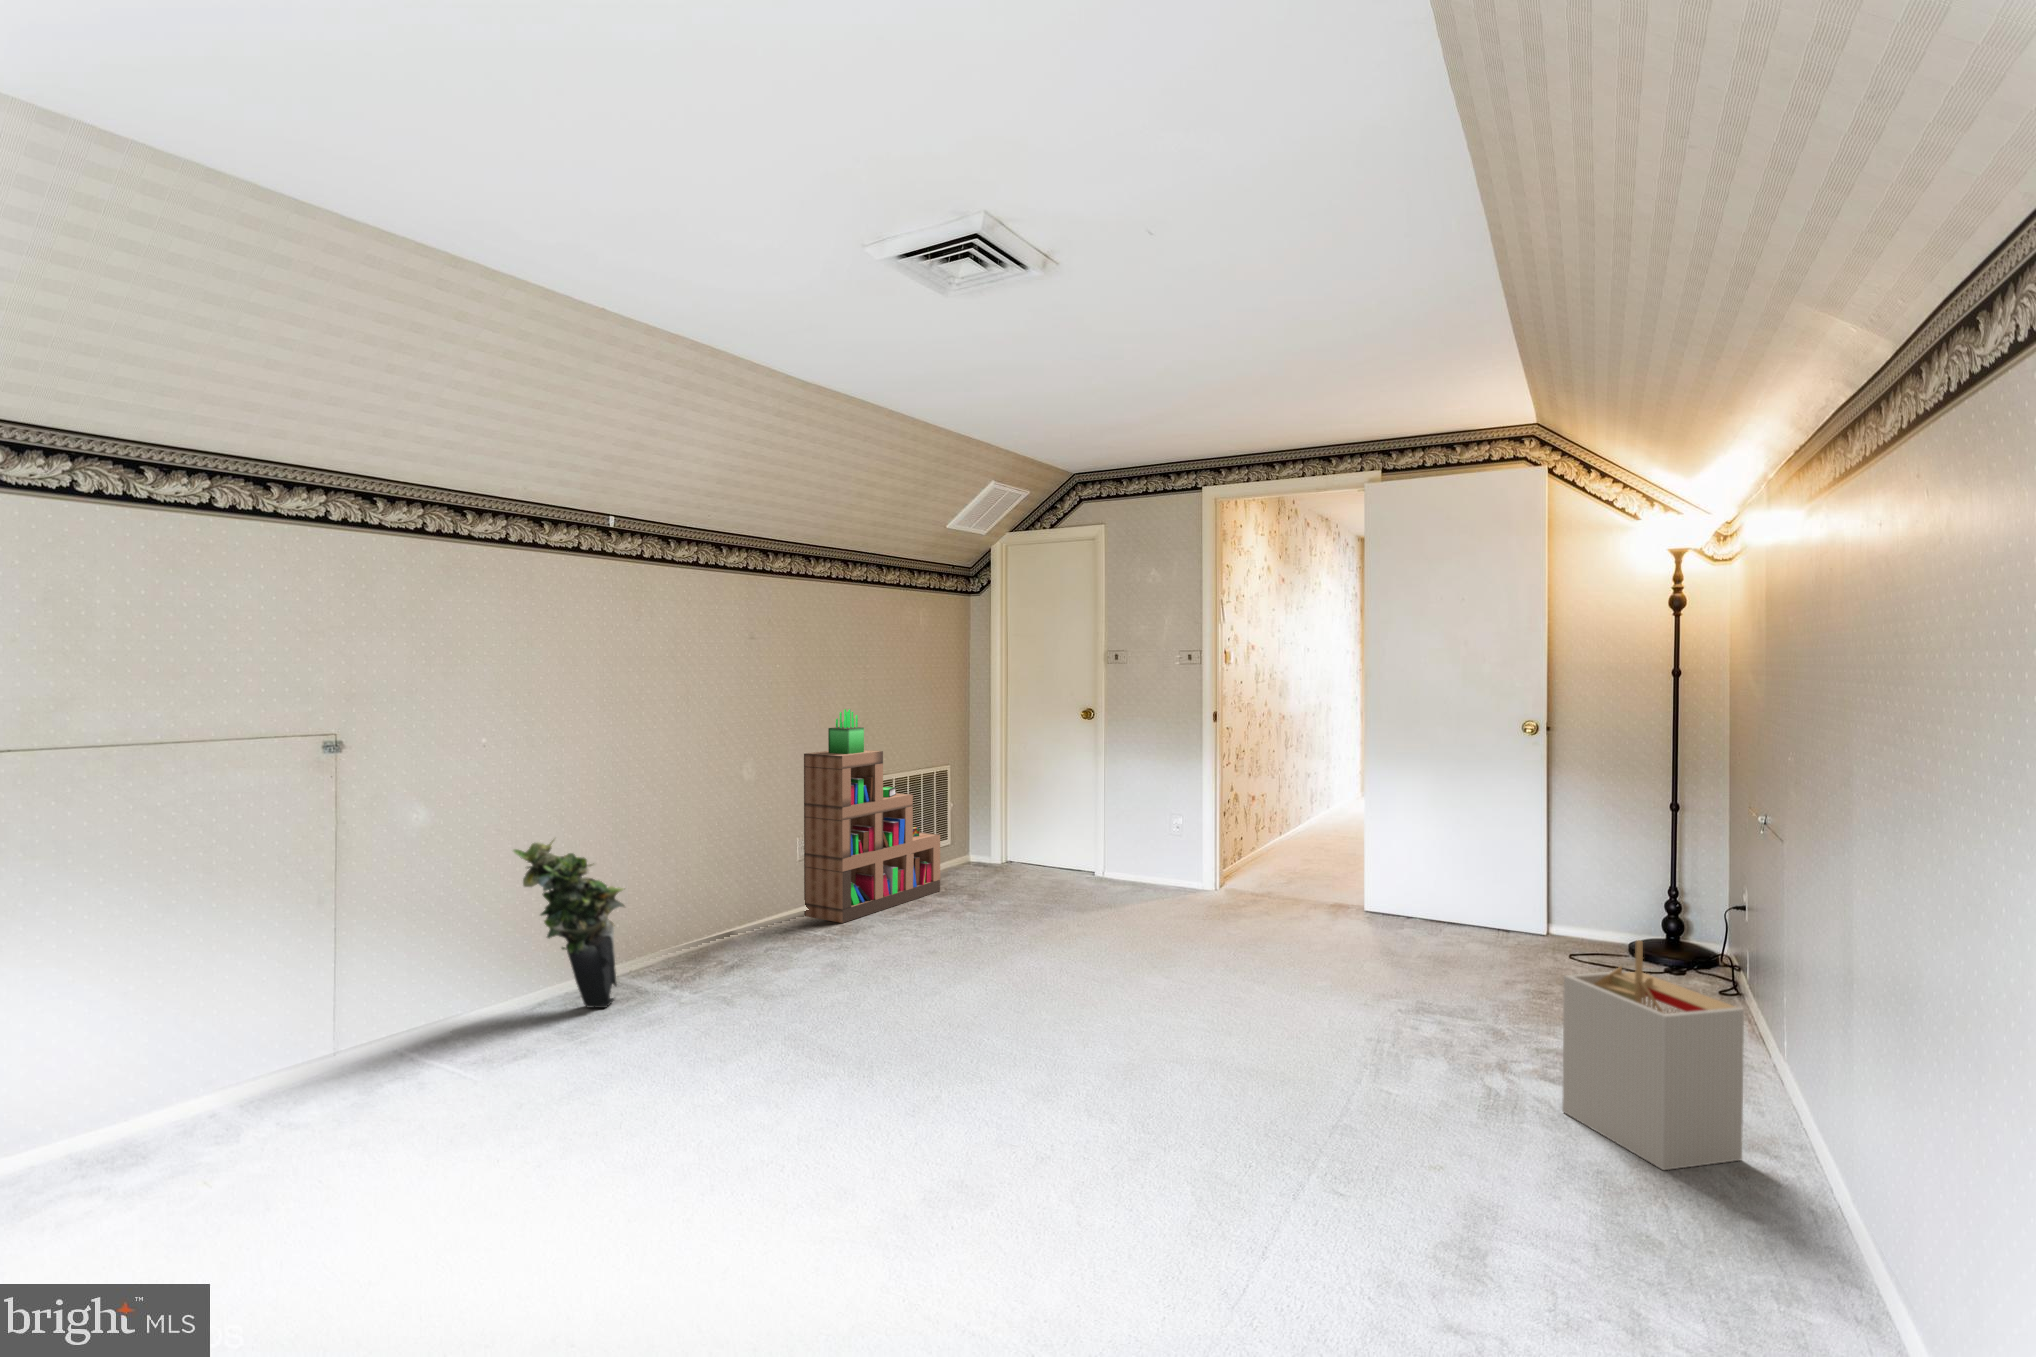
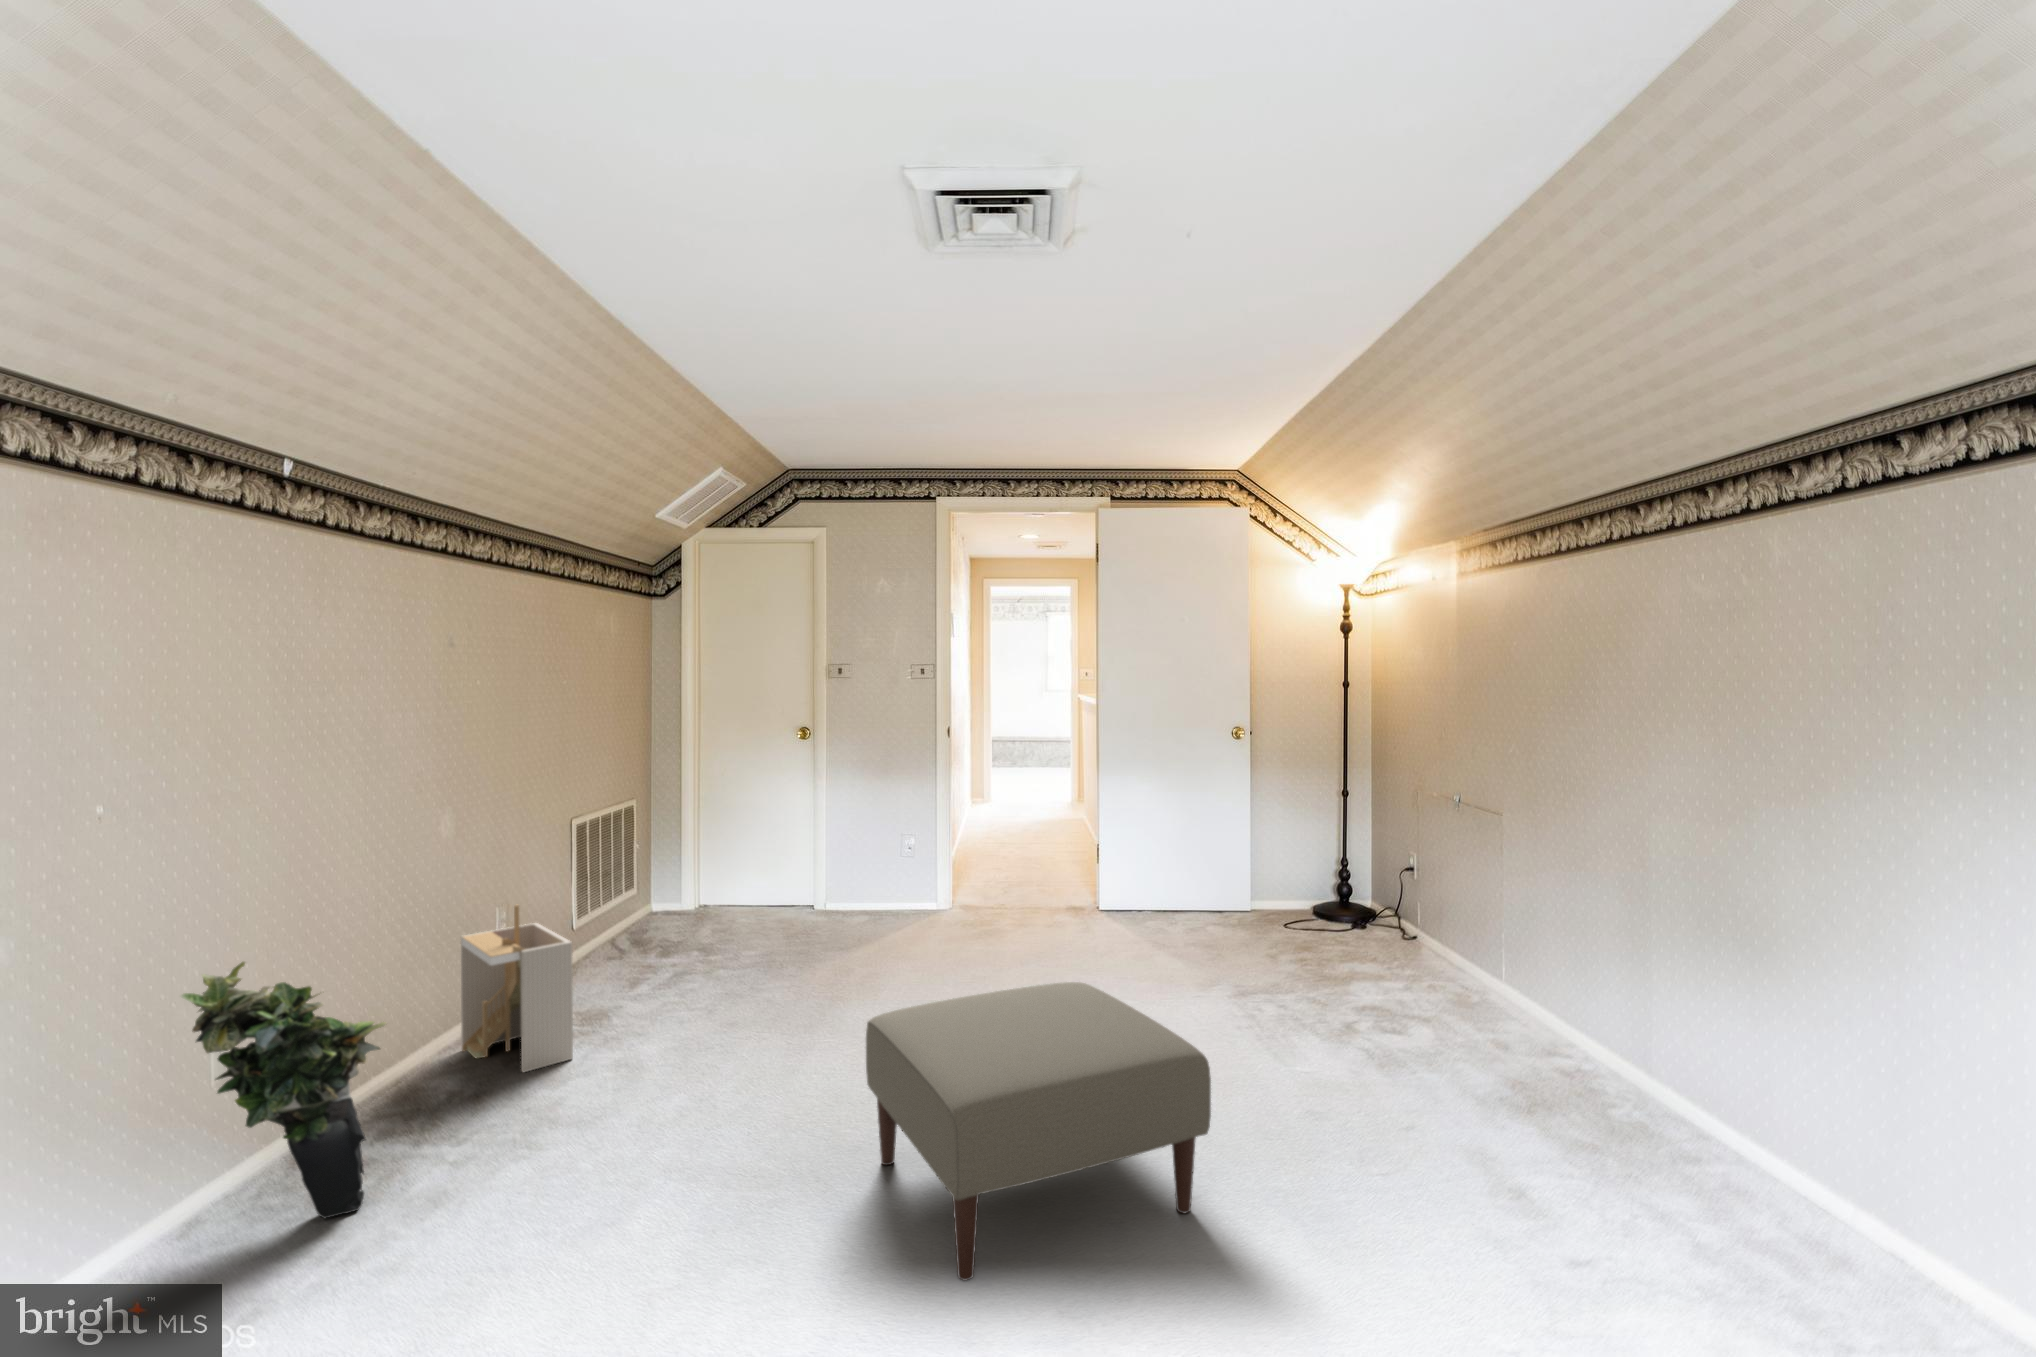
bookshelf: present [804,709,940,923] -> none [514,736,656,1007]
ottoman: none [845,938,1102,1152] -> present [866,982,1211,1281]
storage bin: present [1562,941,1744,1170] -> present [461,905,573,1072]

